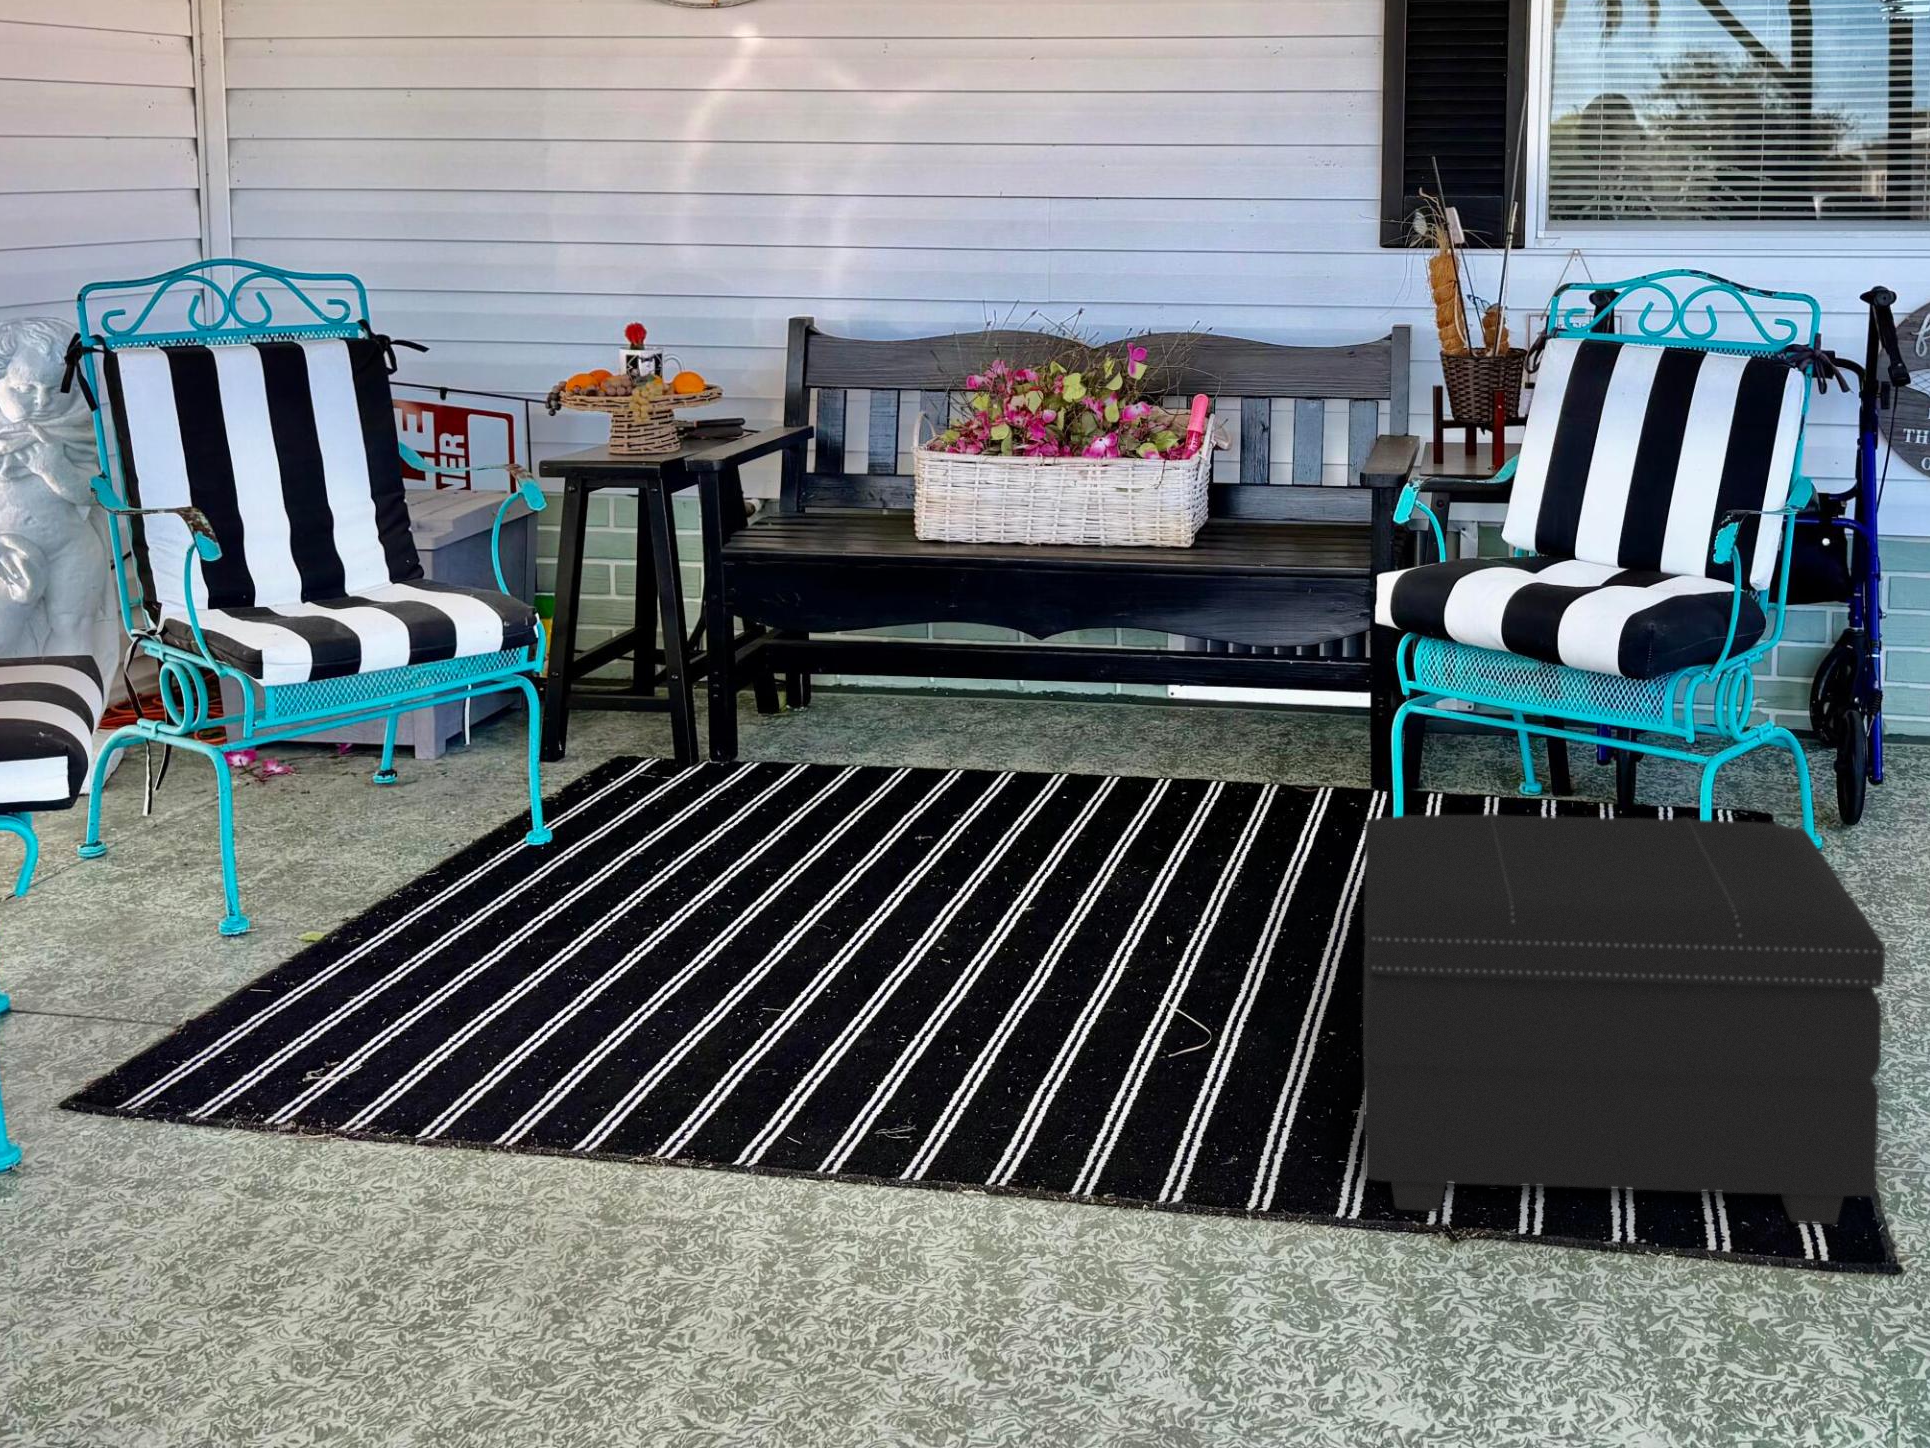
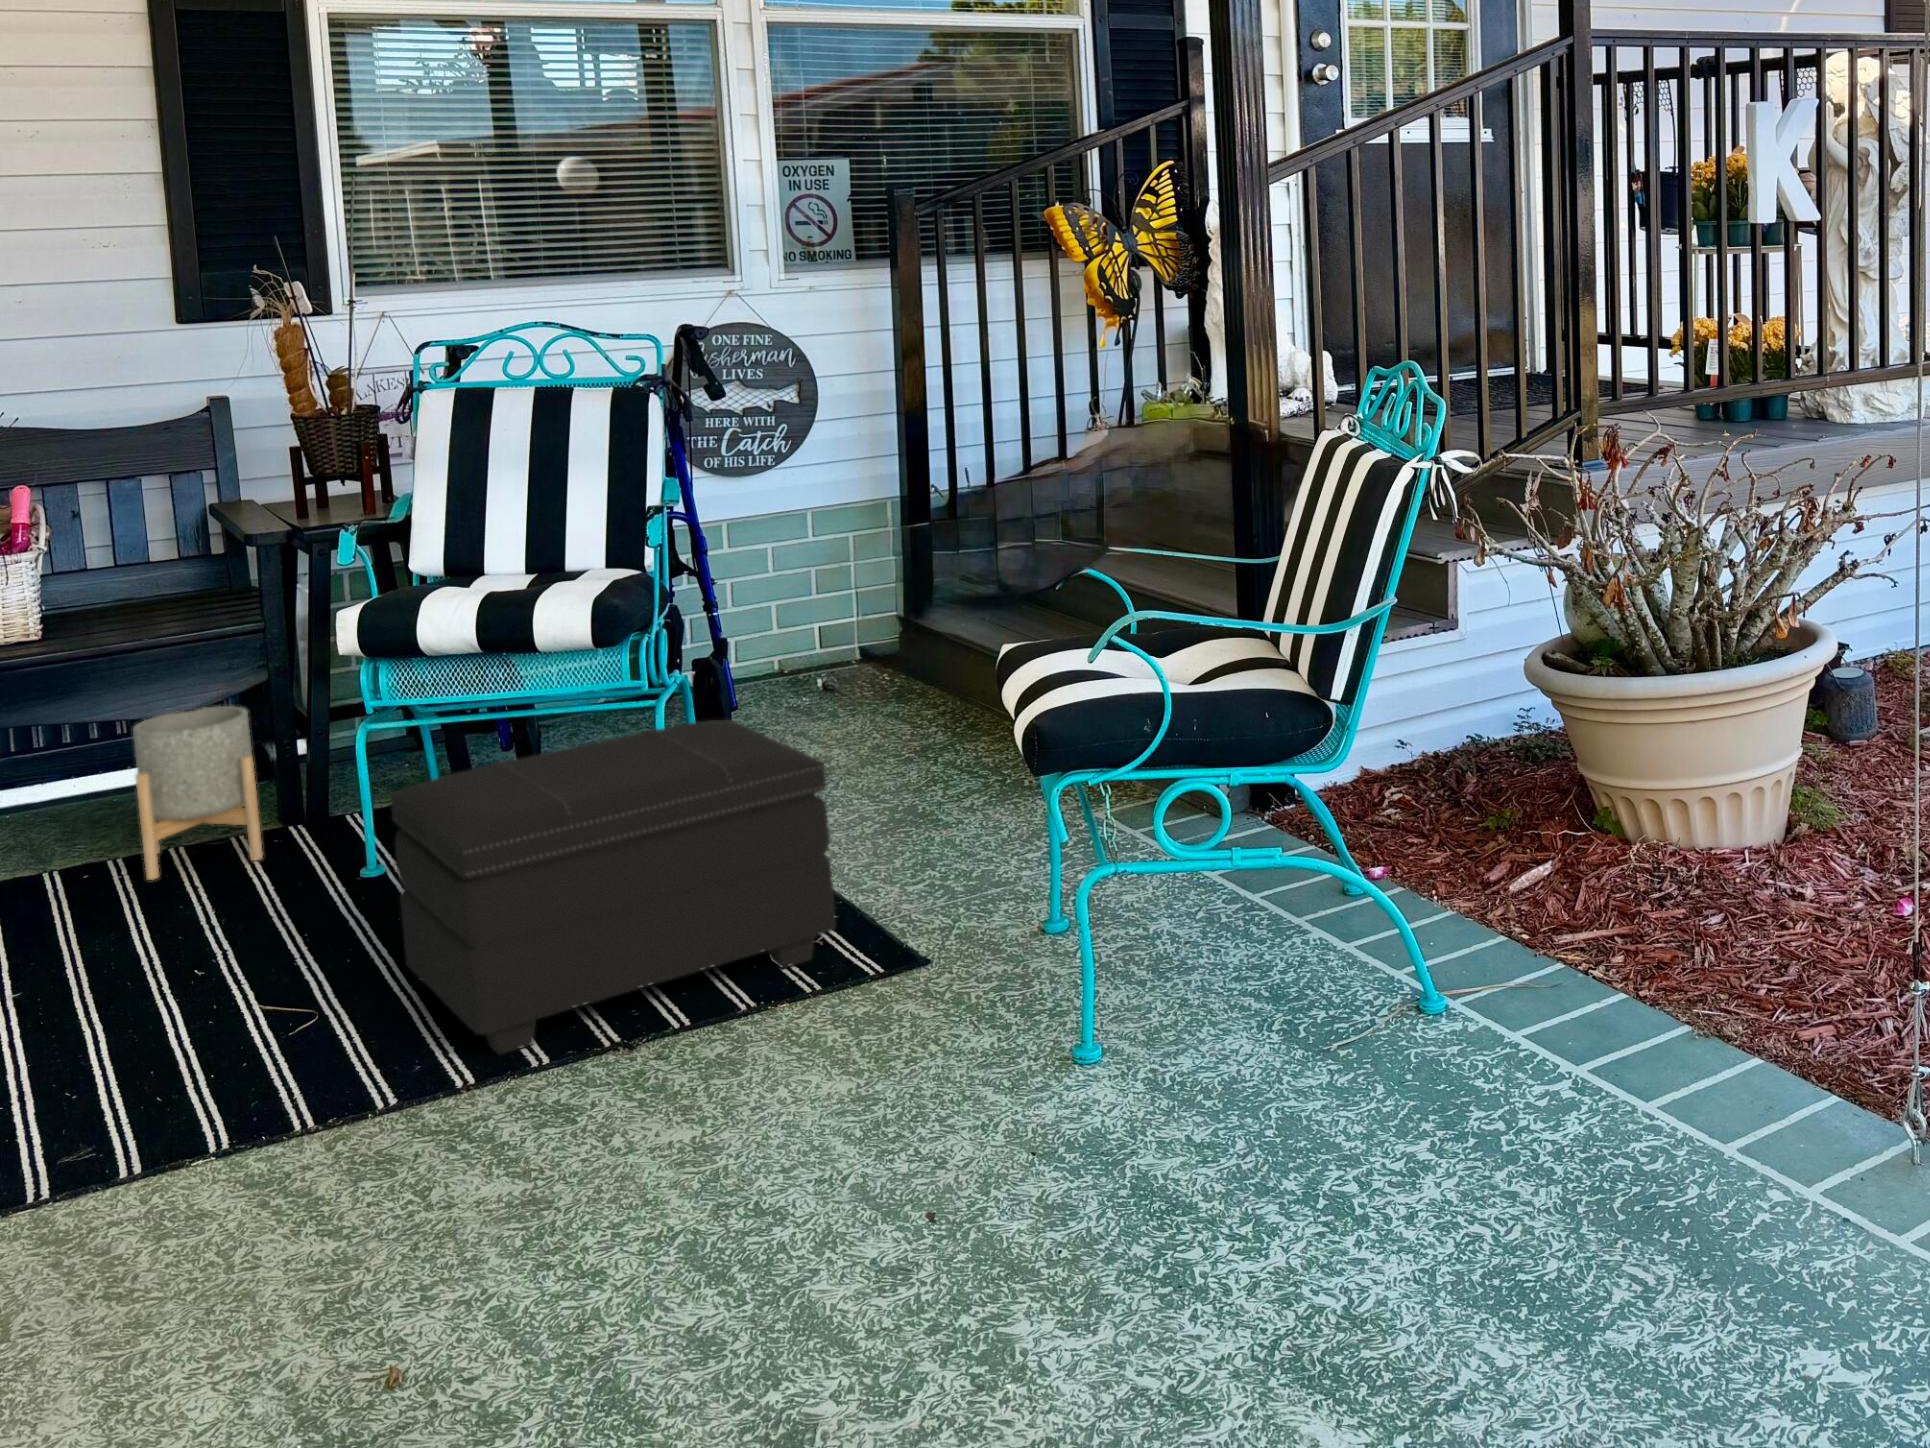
planter: none [1243,647,1365,827] -> present [133,706,263,880]

